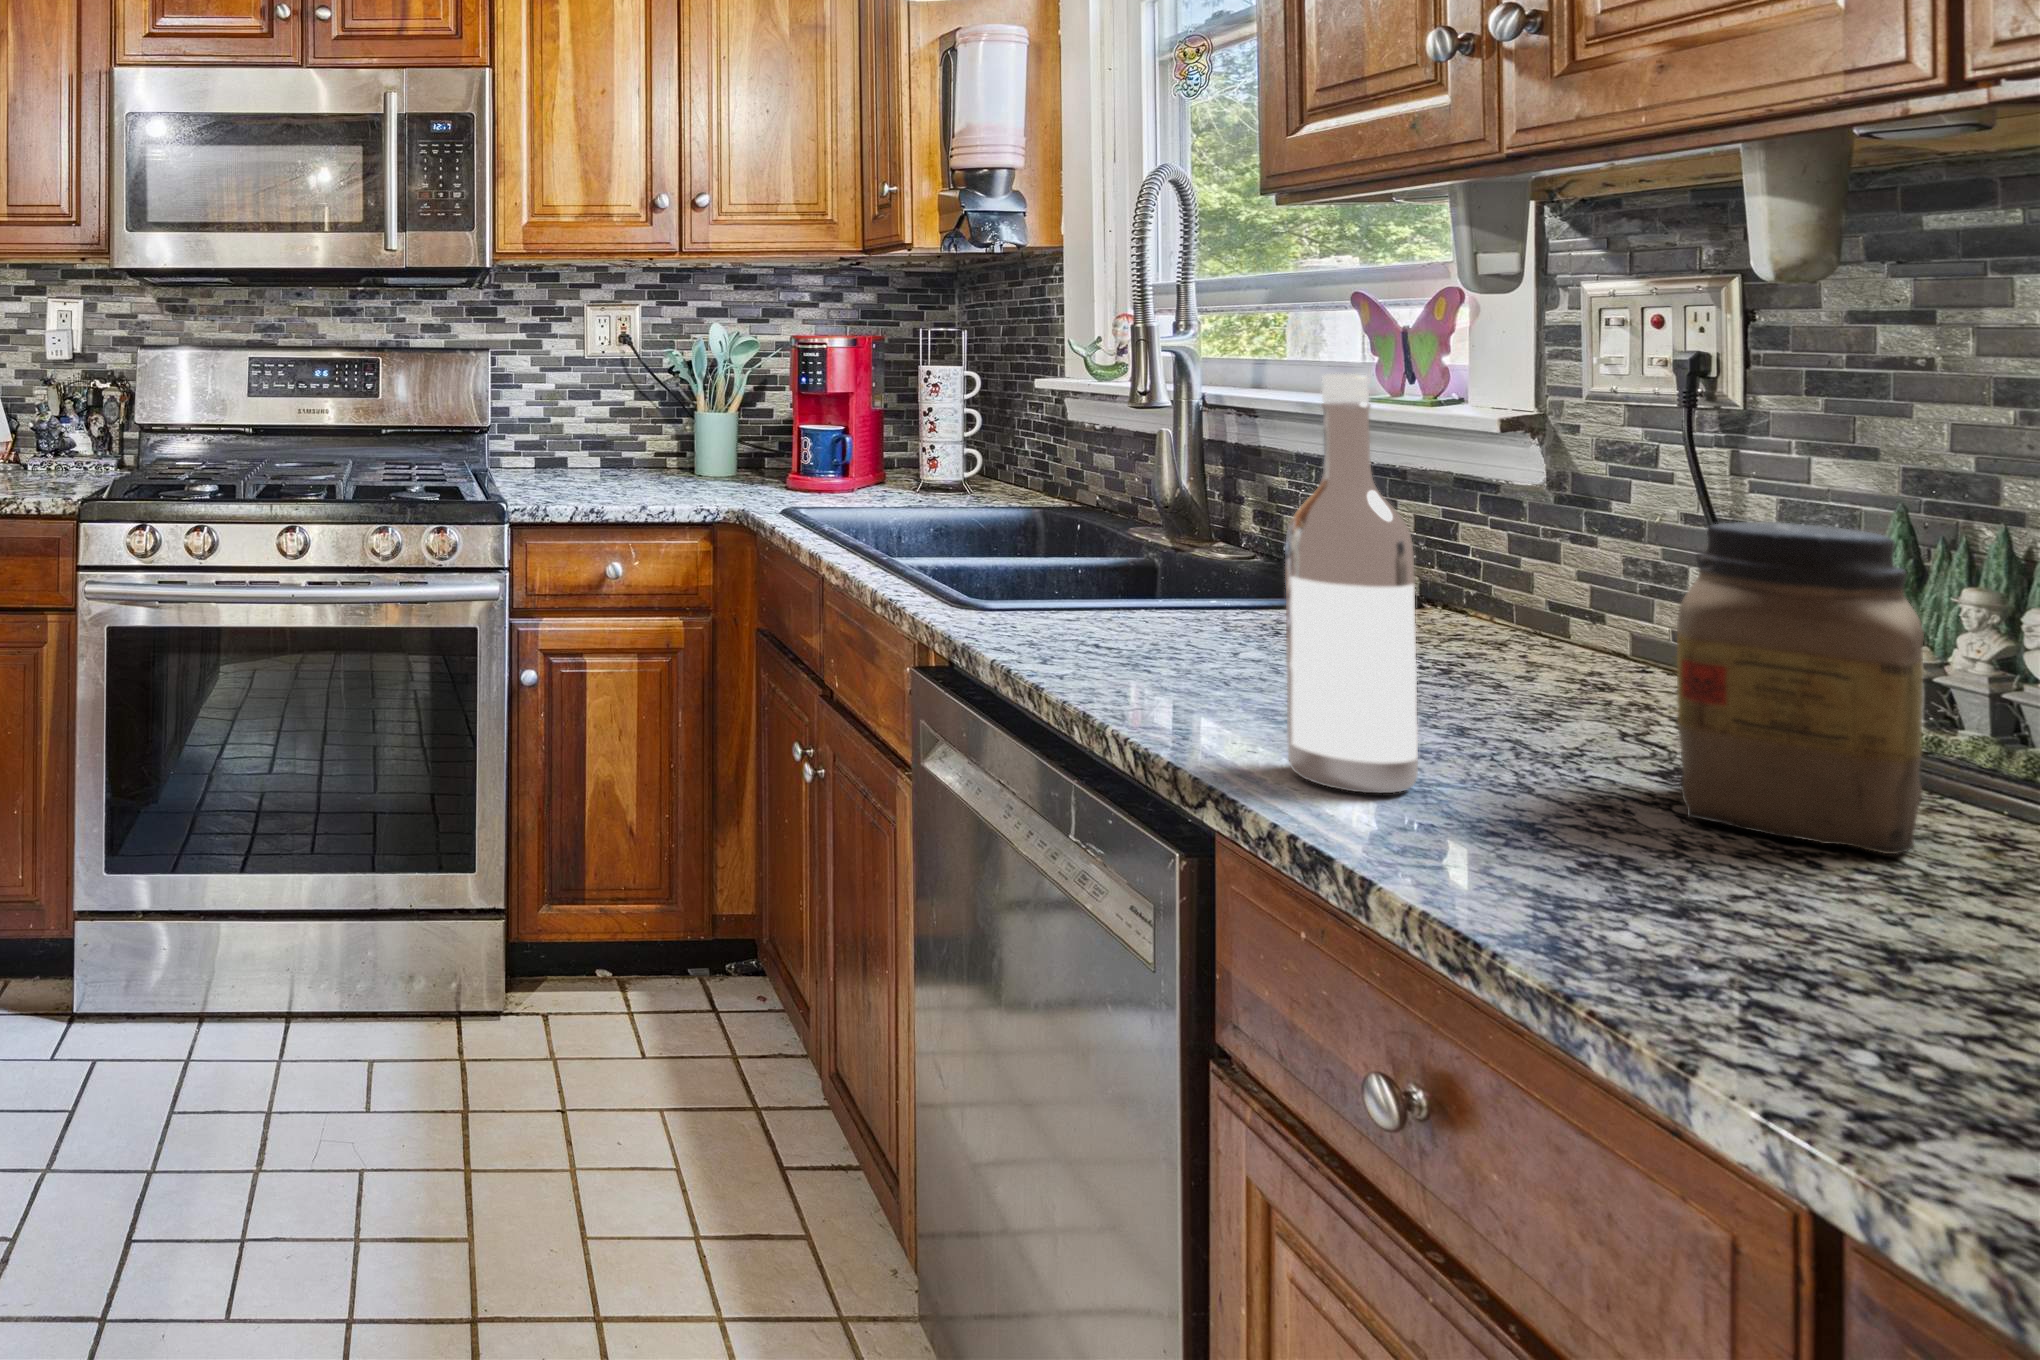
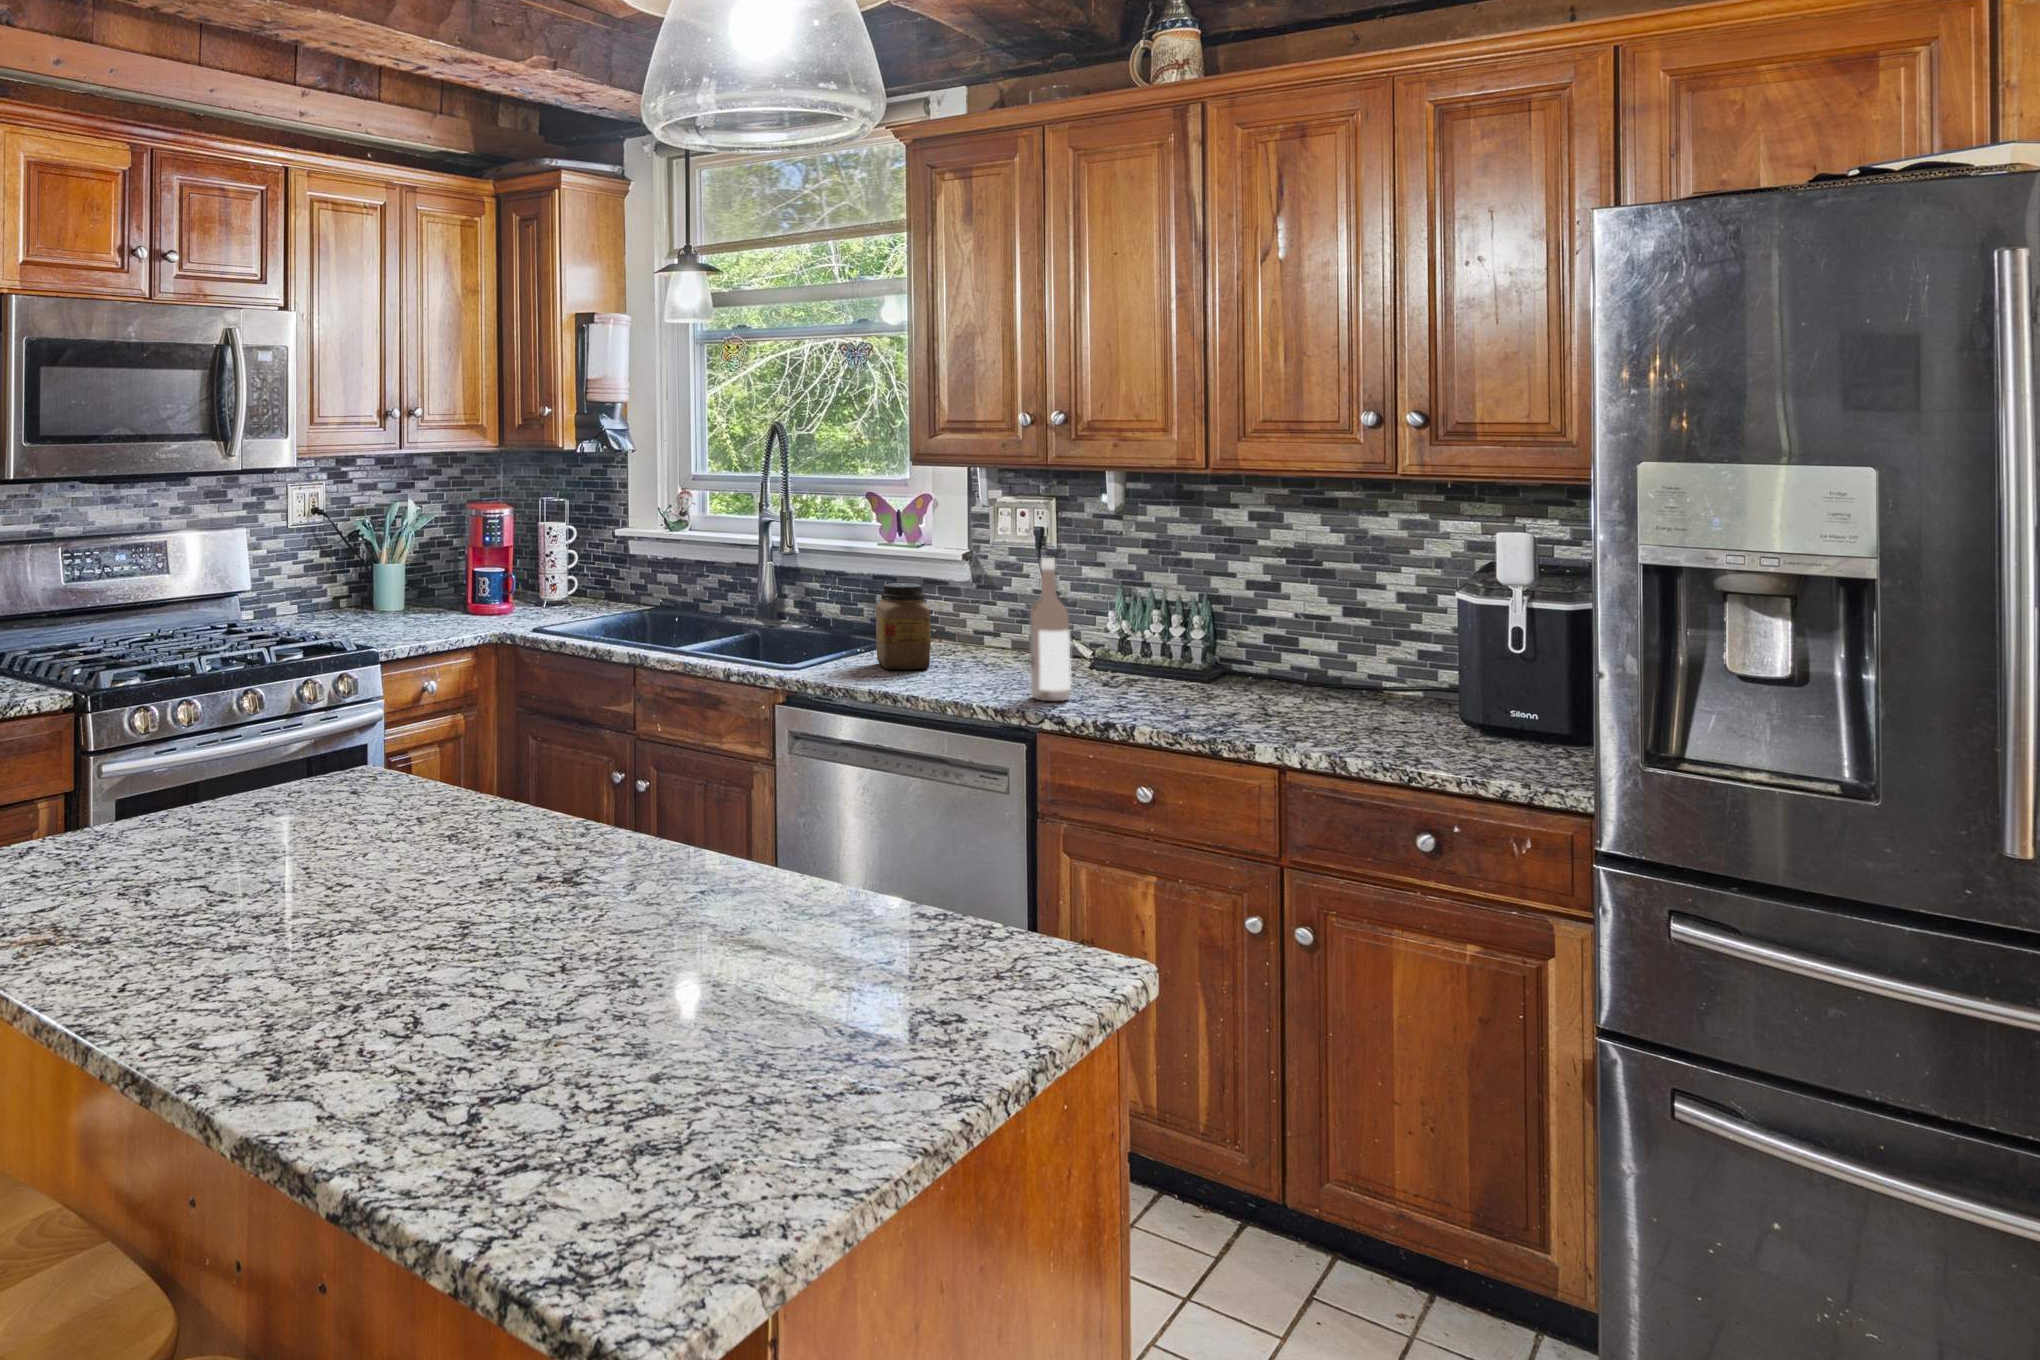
jar: present [1677,522,1924,854] -> present [876,583,931,670]

